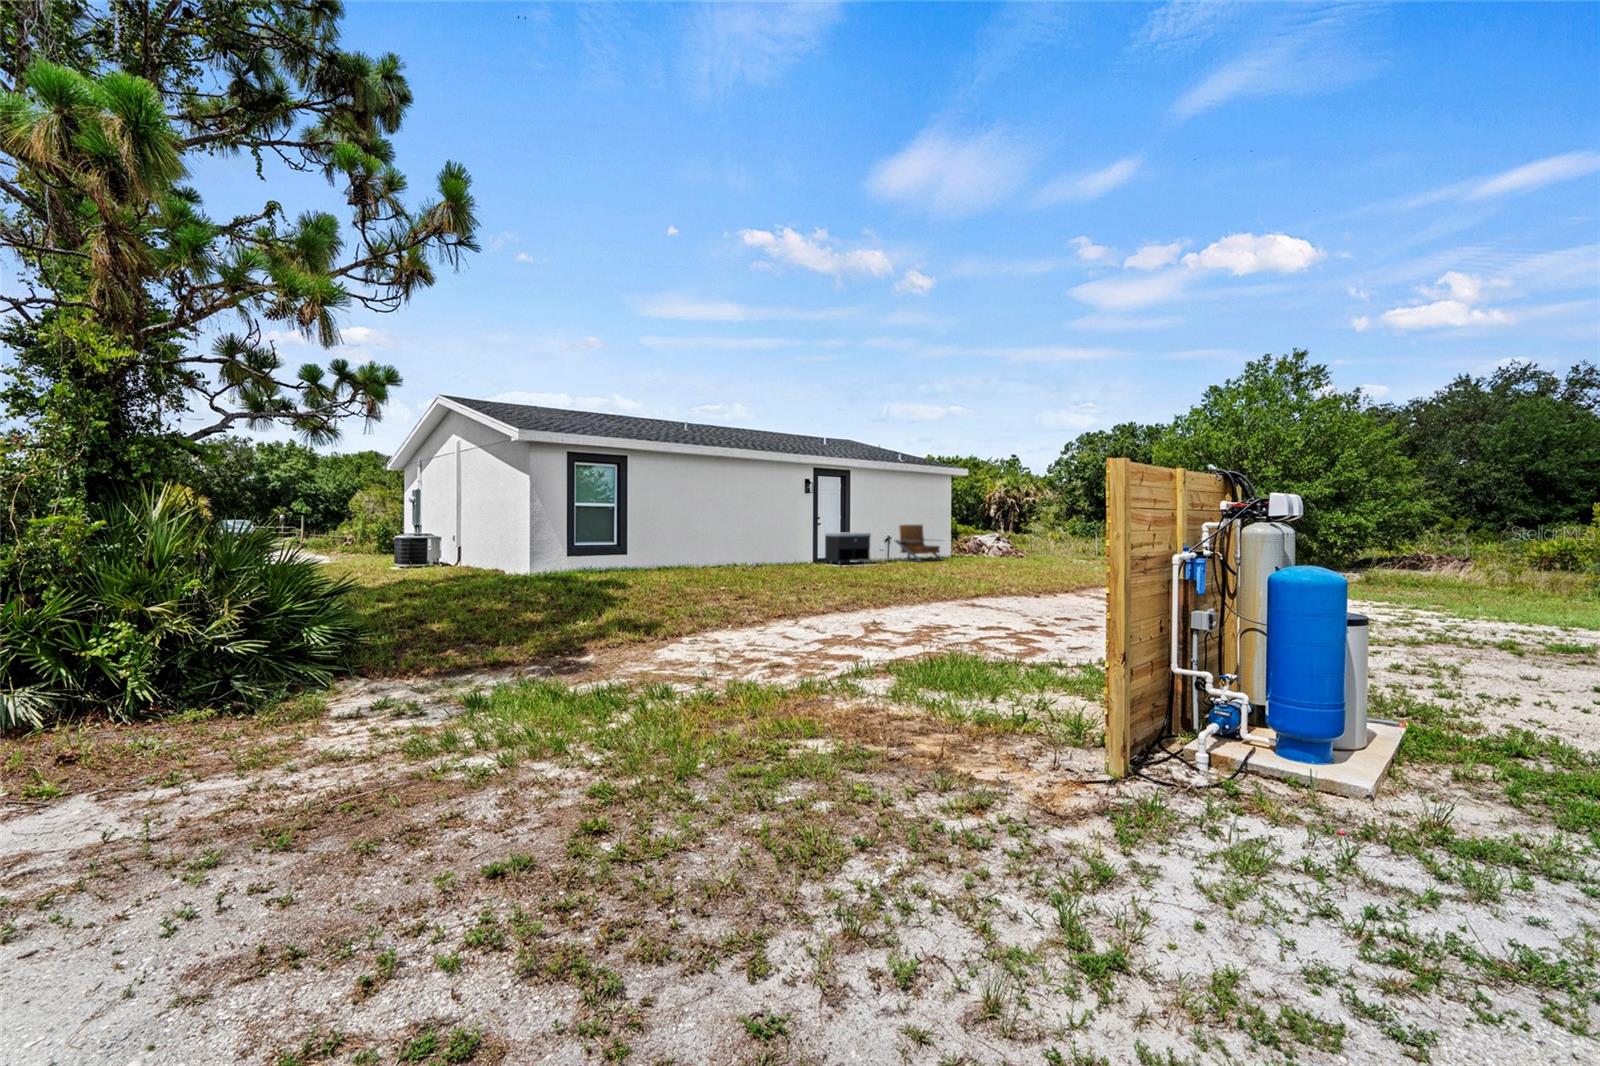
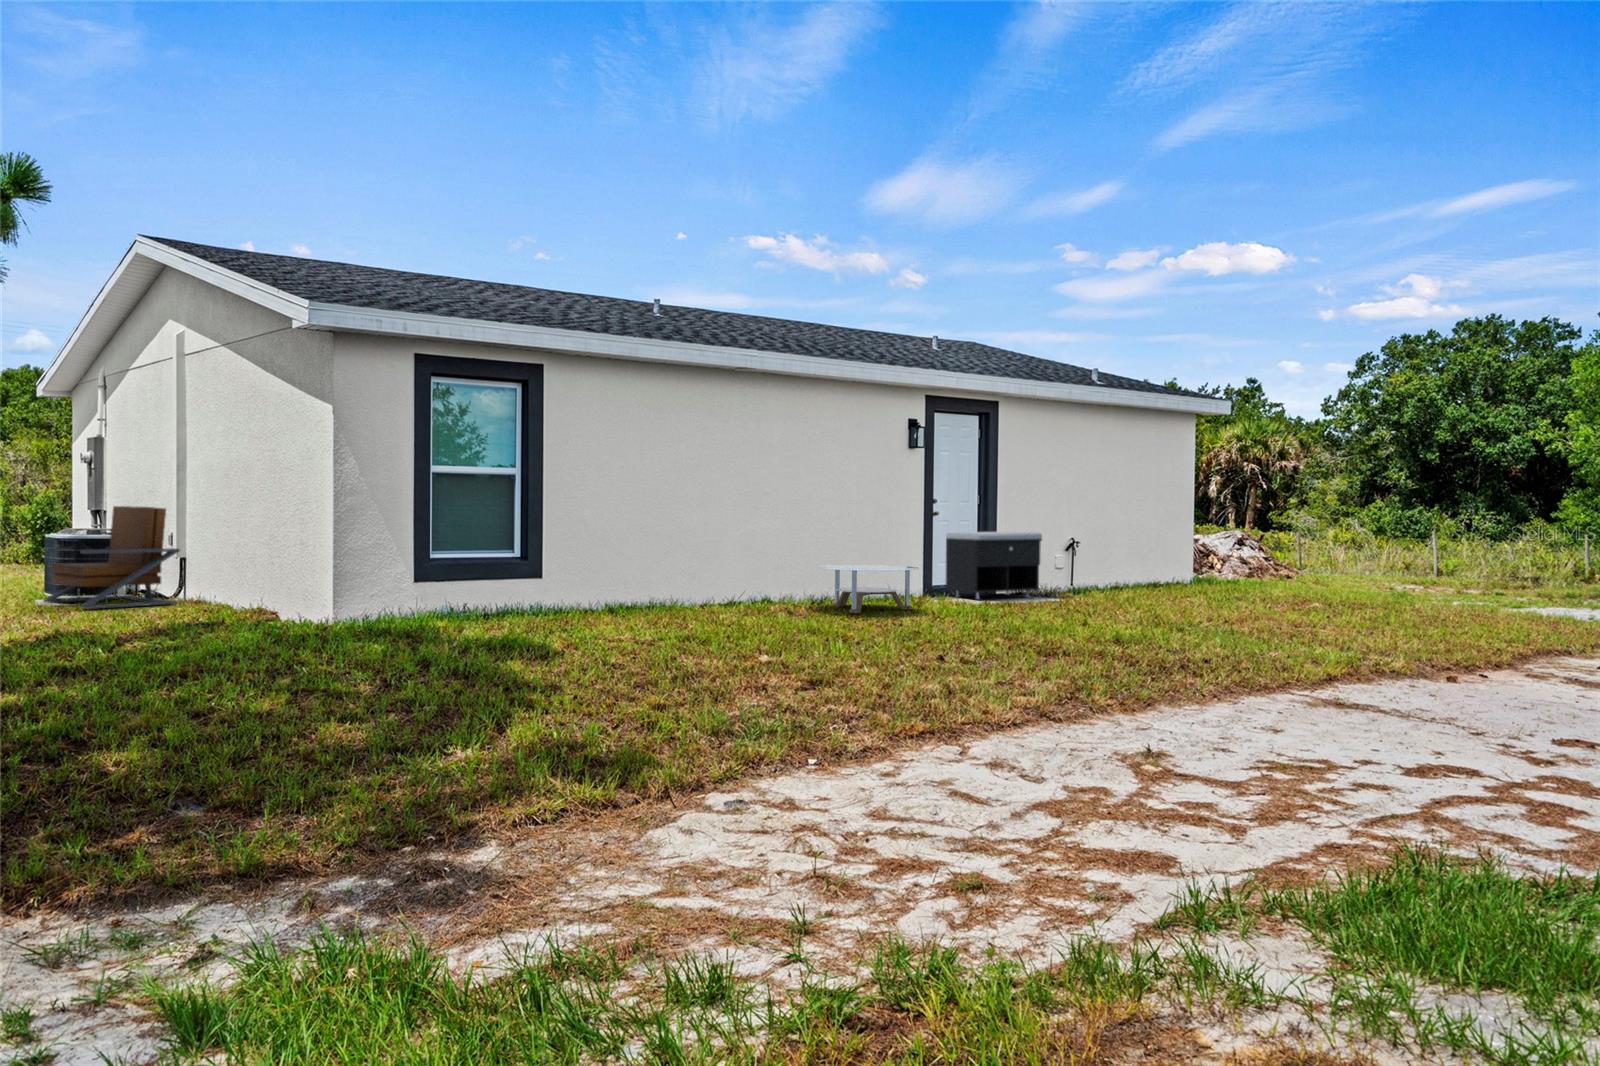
lounge chair: present [895,525,943,562] -> present [44,506,180,609]
round table: none [759,548,808,571] -> present [815,565,918,613]

